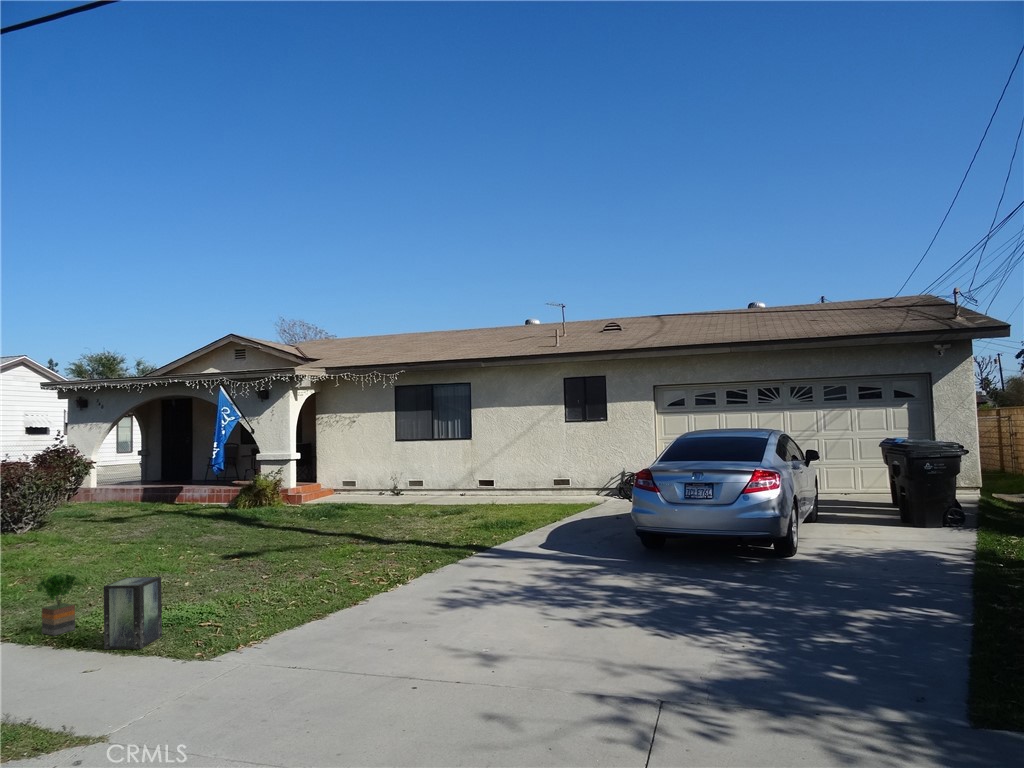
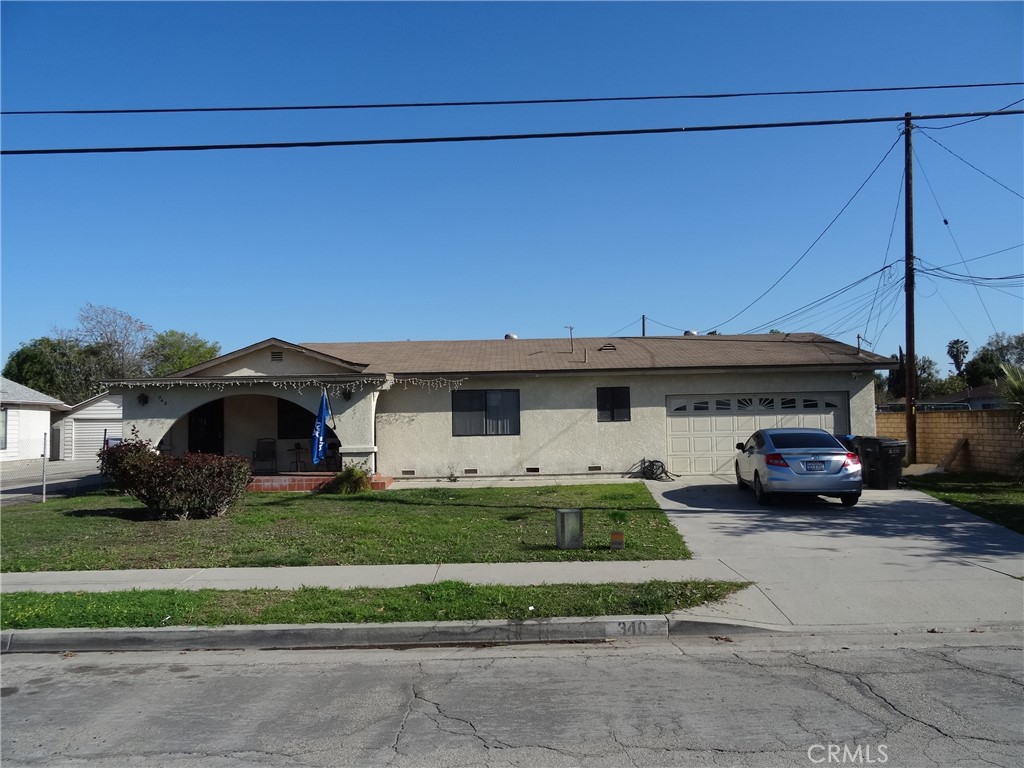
potted tree: present [37,574,82,636] -> present [607,511,629,548]

